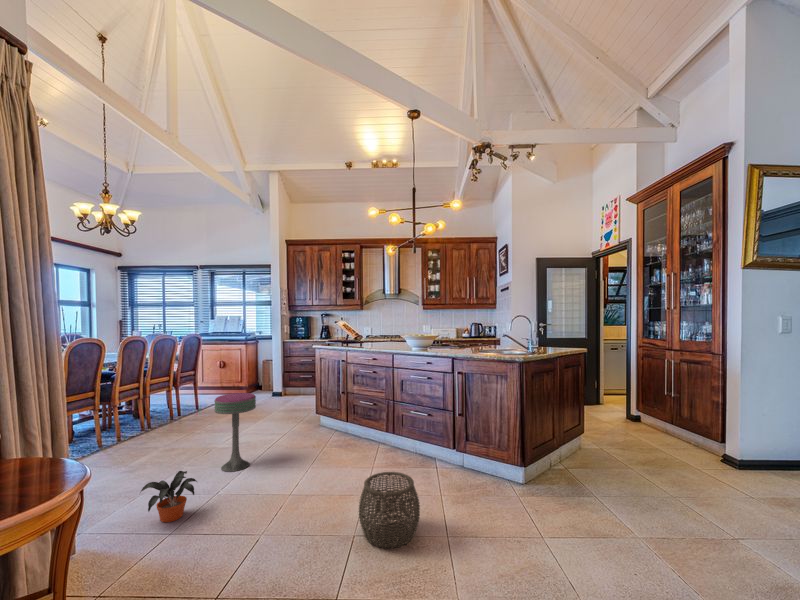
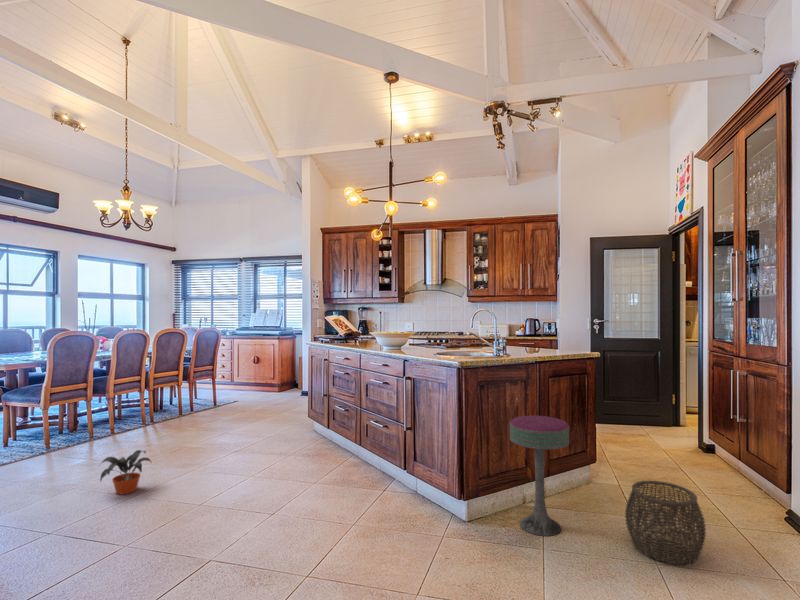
bar stool: present [214,393,256,472] -> present [510,416,569,536]
woven basket: present [359,472,420,549] -> present [625,481,706,565]

